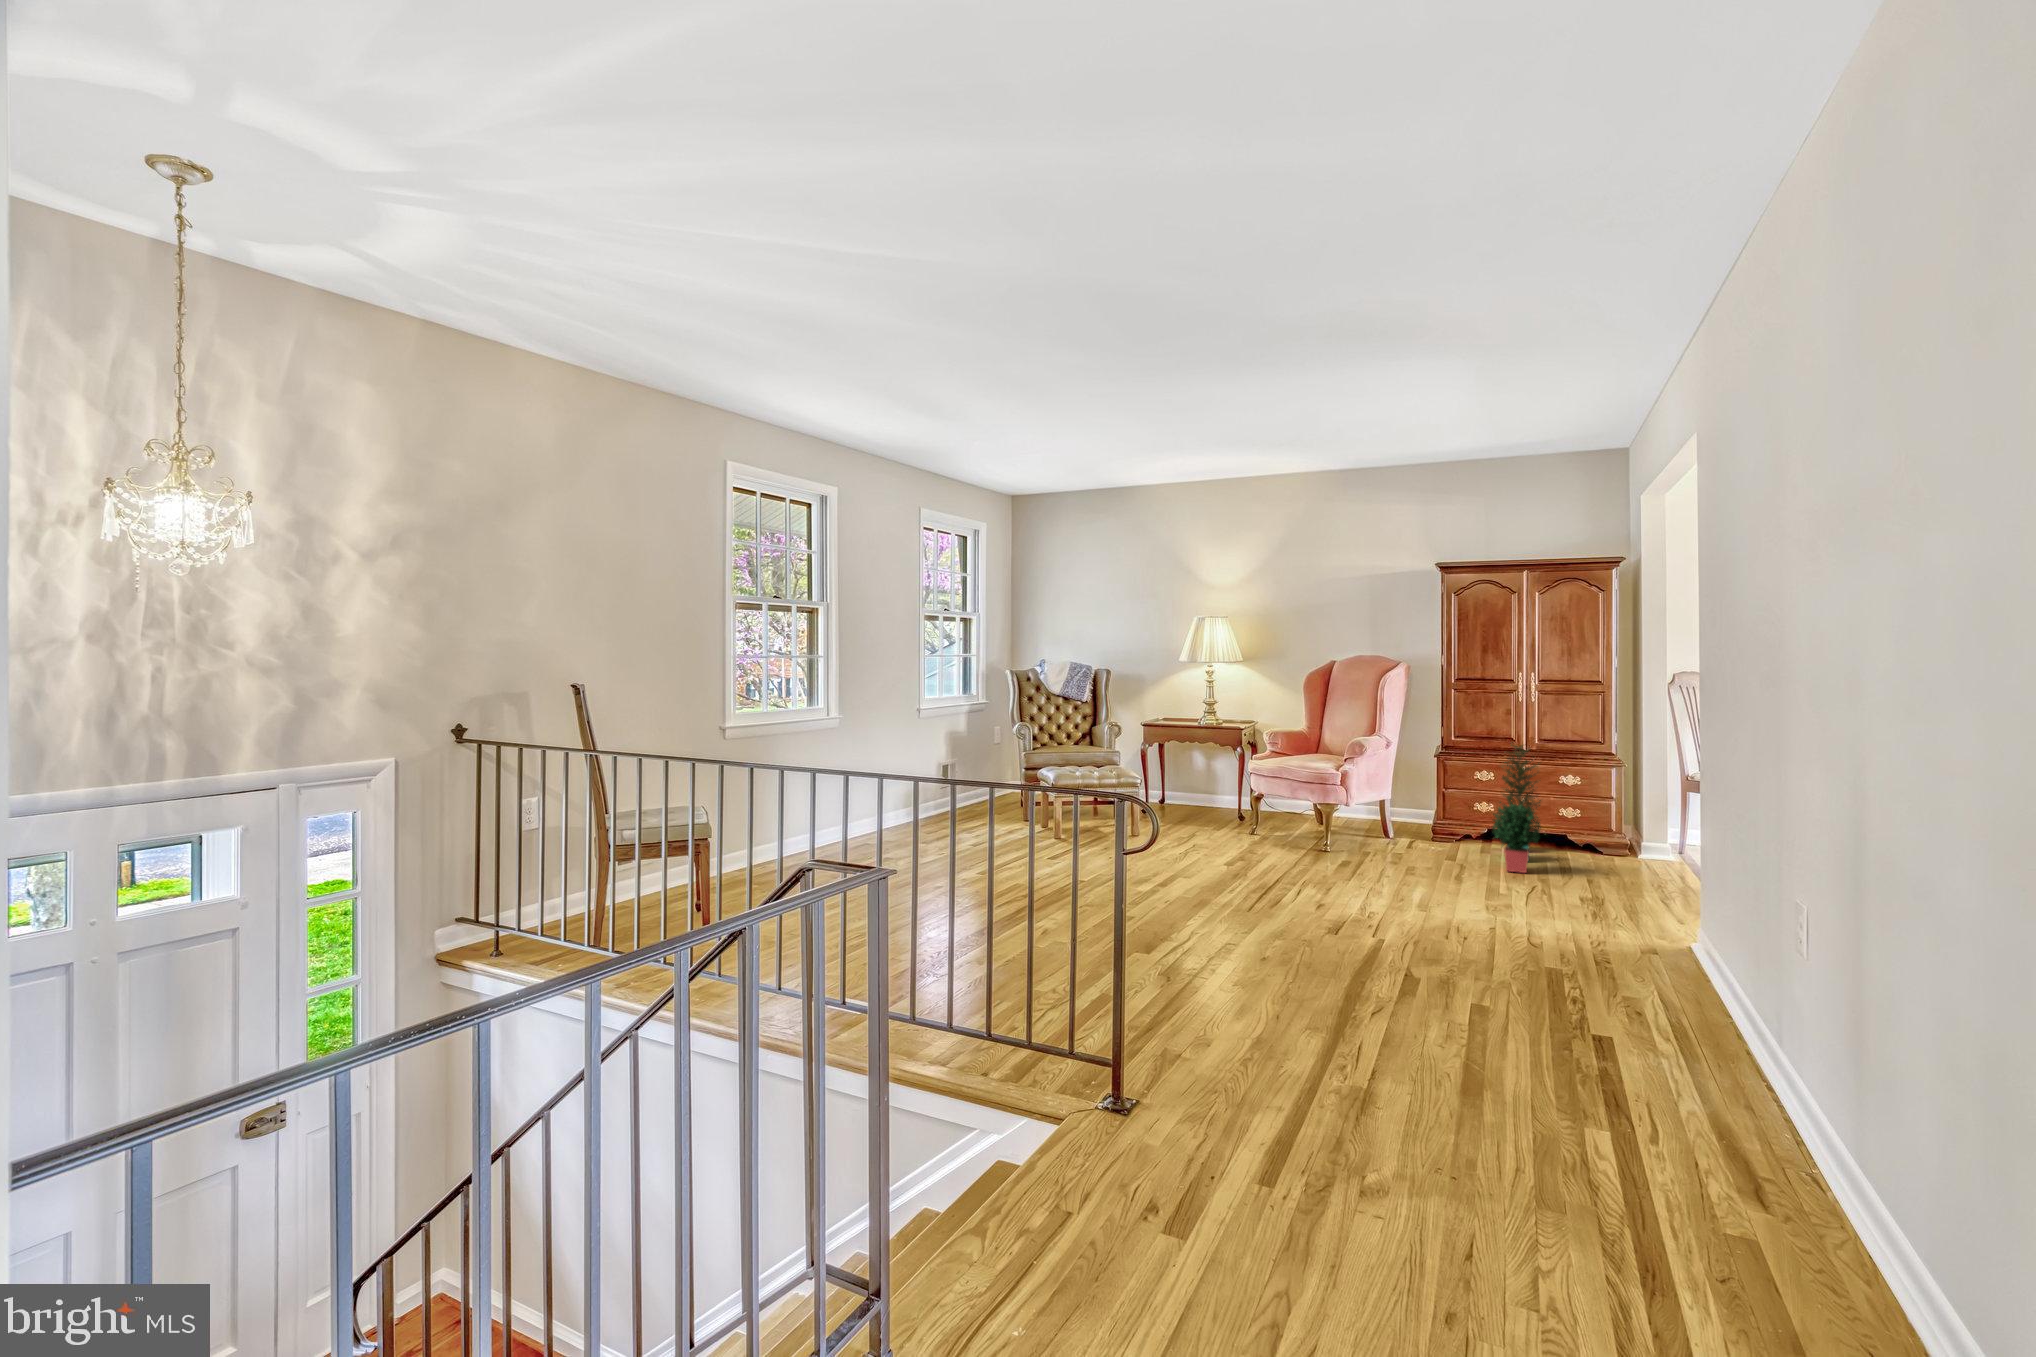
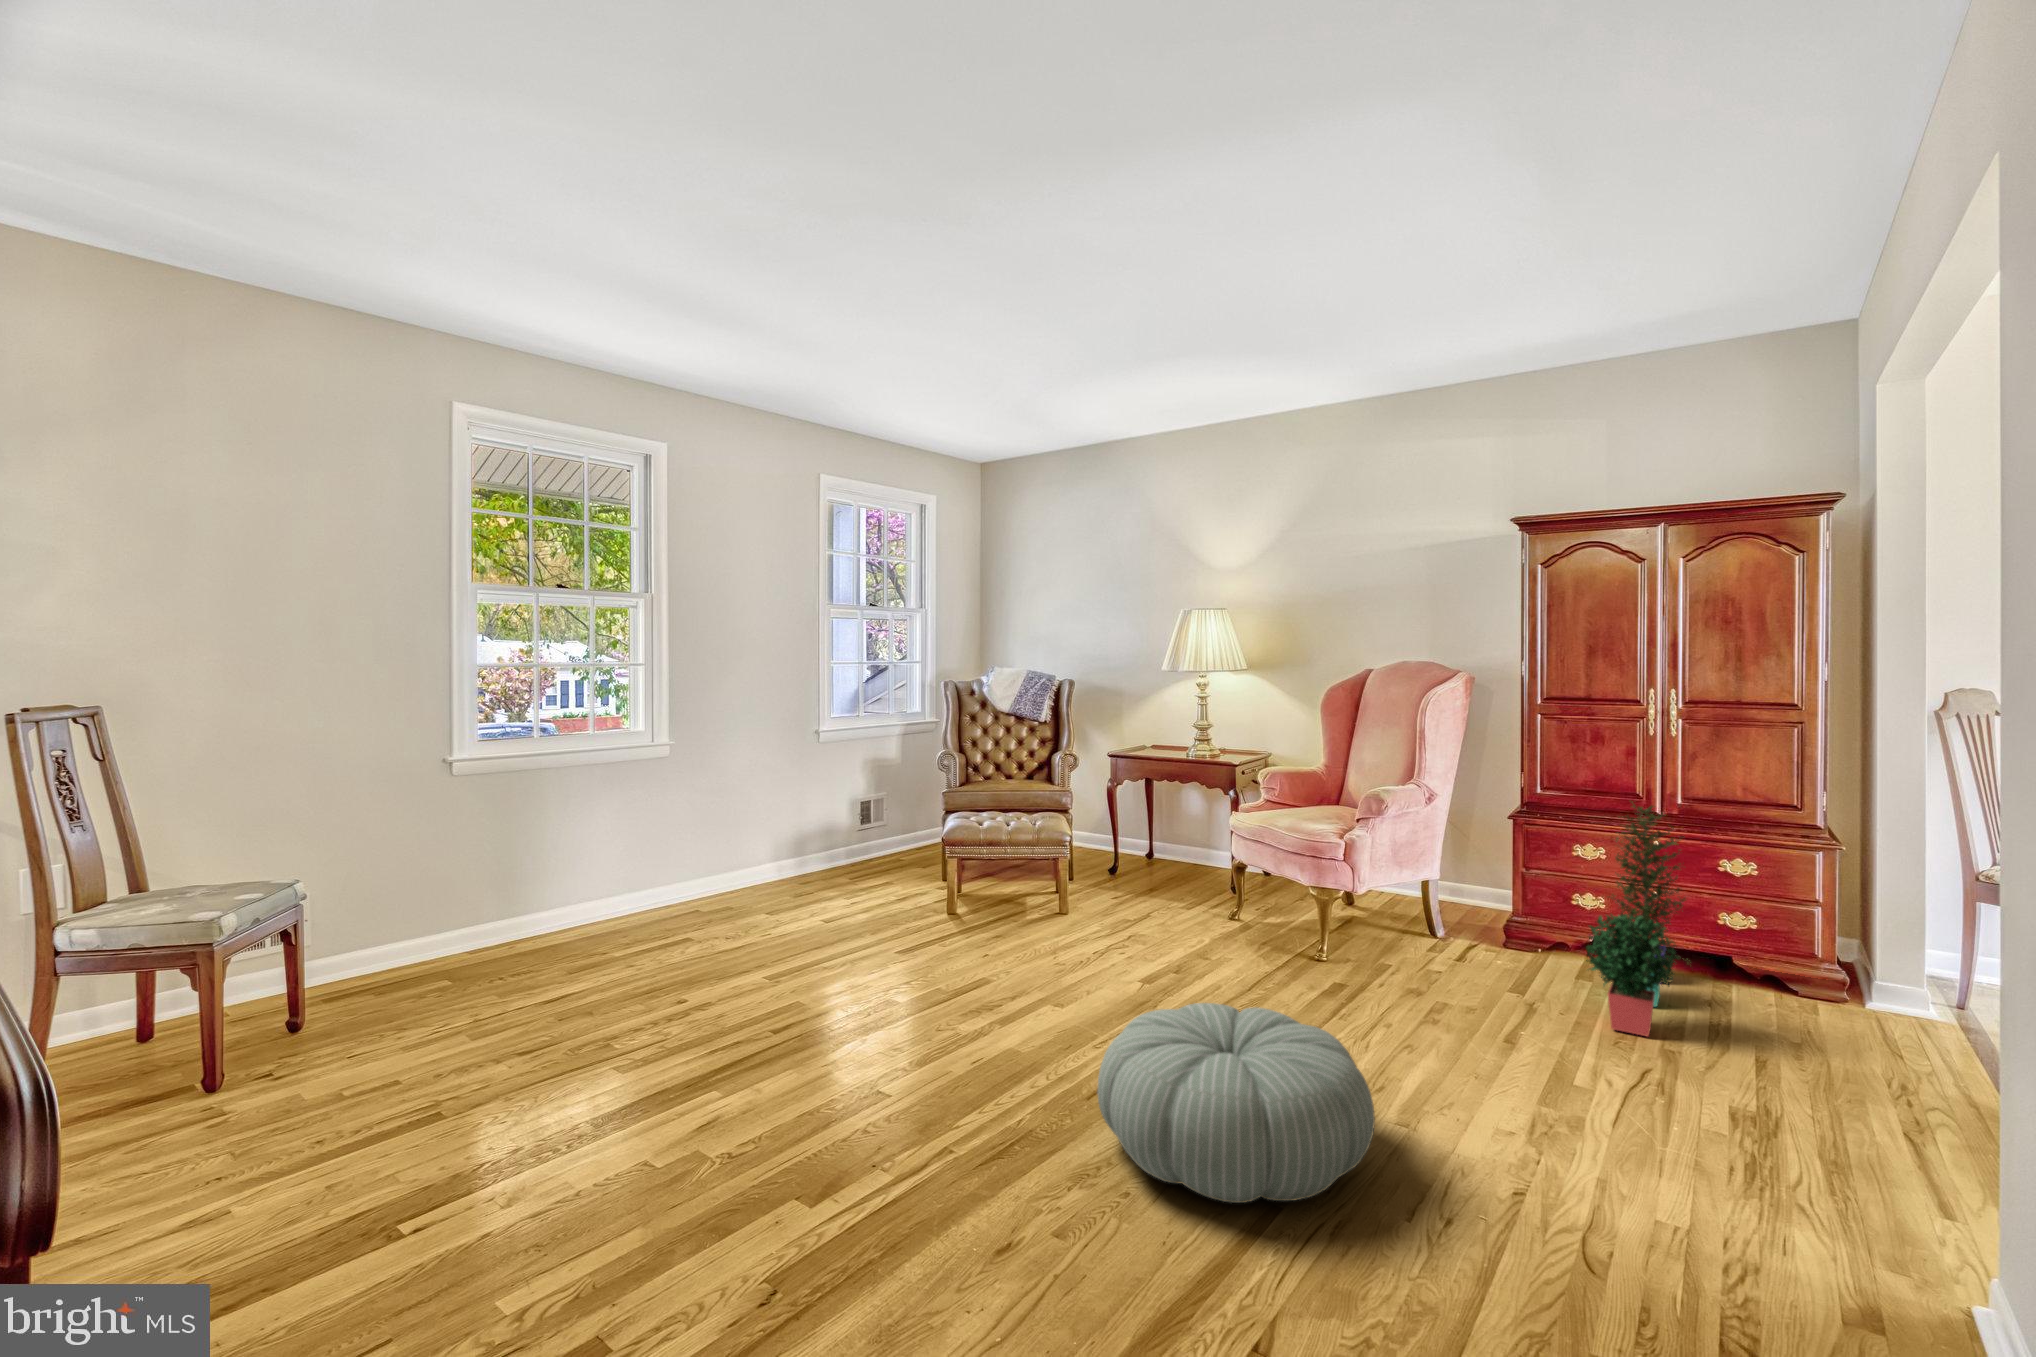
pouf: none [1261,852,1411,935] -> present [1097,1003,1375,1203]

